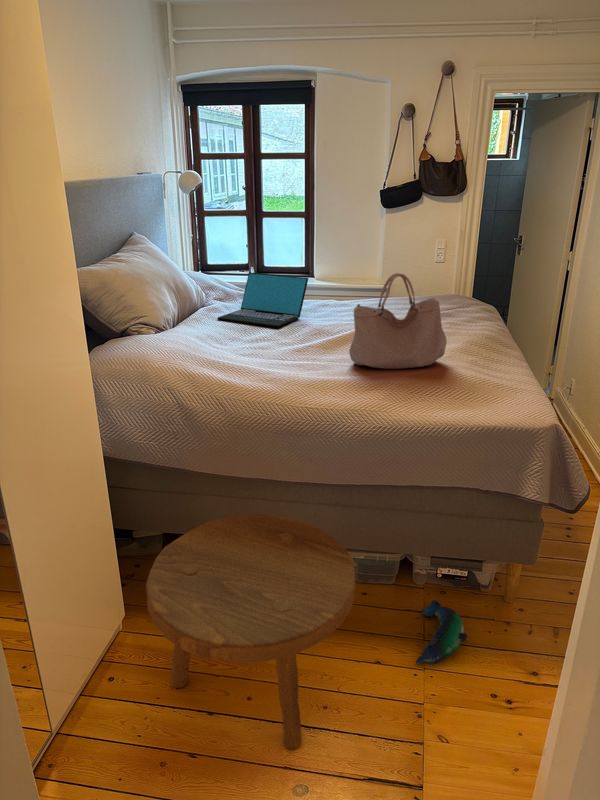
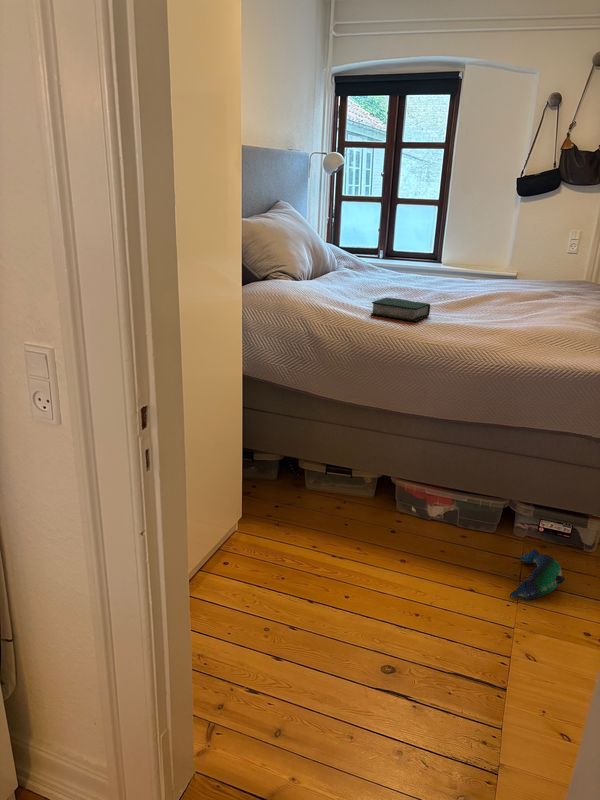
laptop: present [217,273,308,328] -> none [348,243,438,290]
handbag: present [349,273,447,369] -> none [473,233,572,325]
book: none [243,348,306,377] -> present [371,298,430,321]
footstool: present [146,514,355,750] -> none [269,436,460,640]

